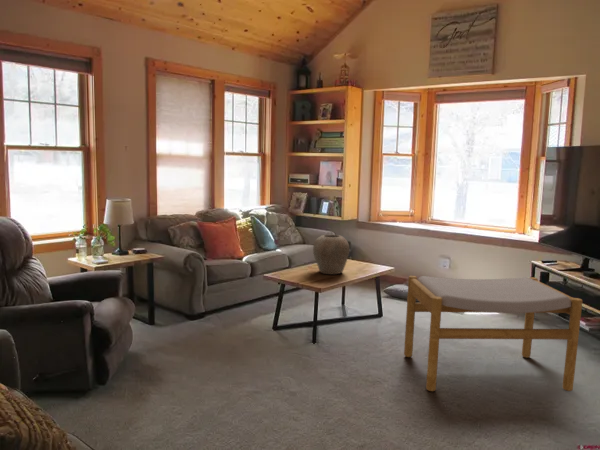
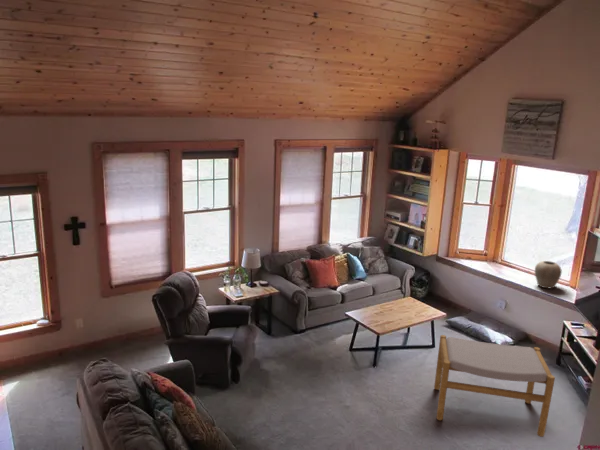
vase: present [313,235,349,274] -> present [535,261,562,288]

